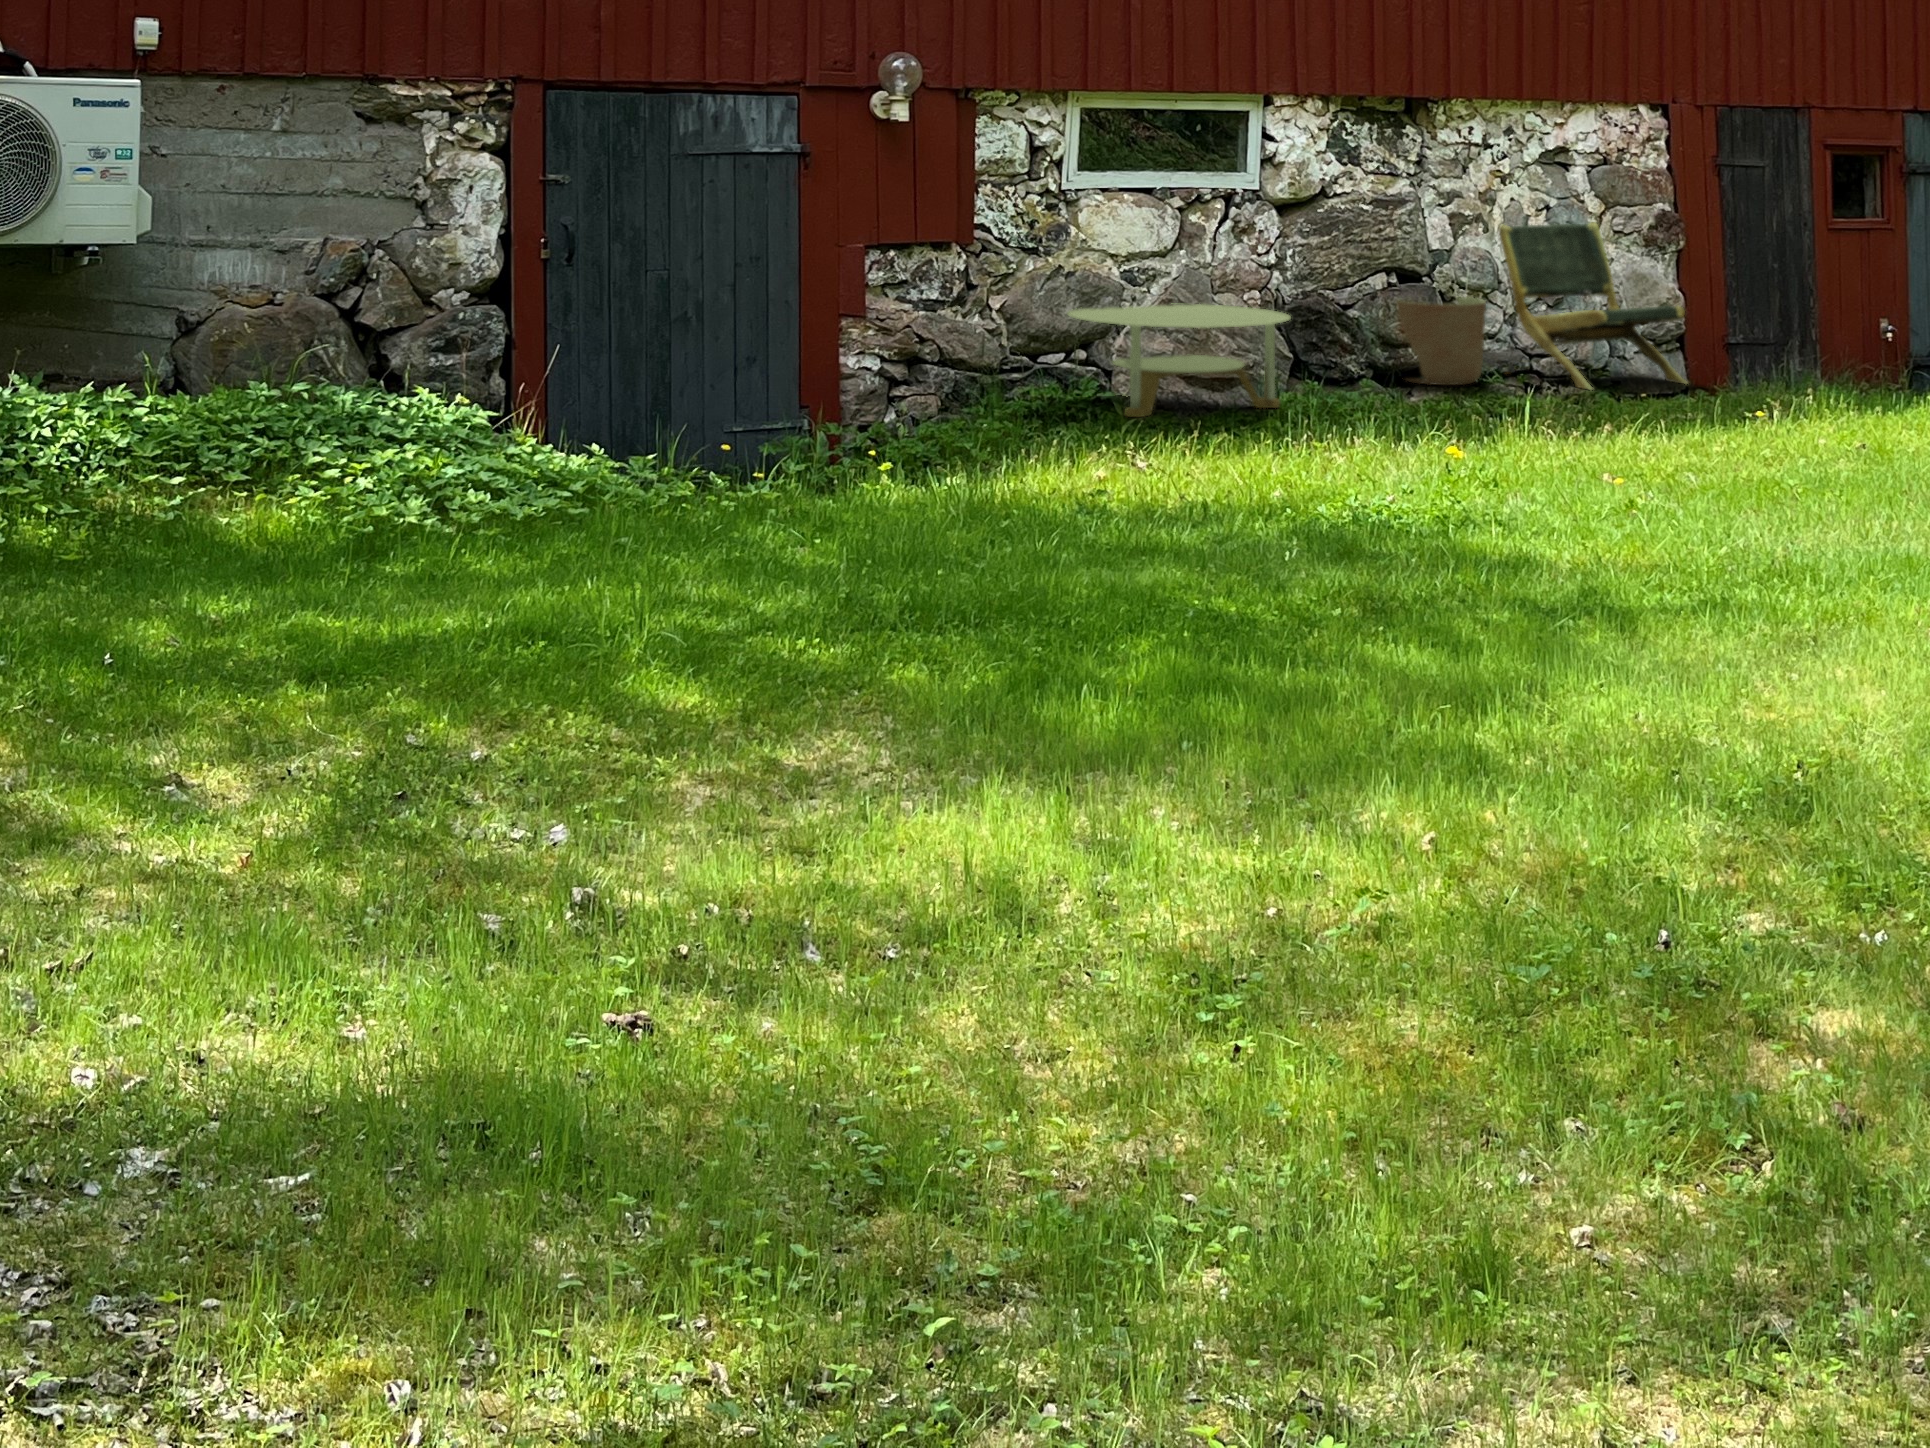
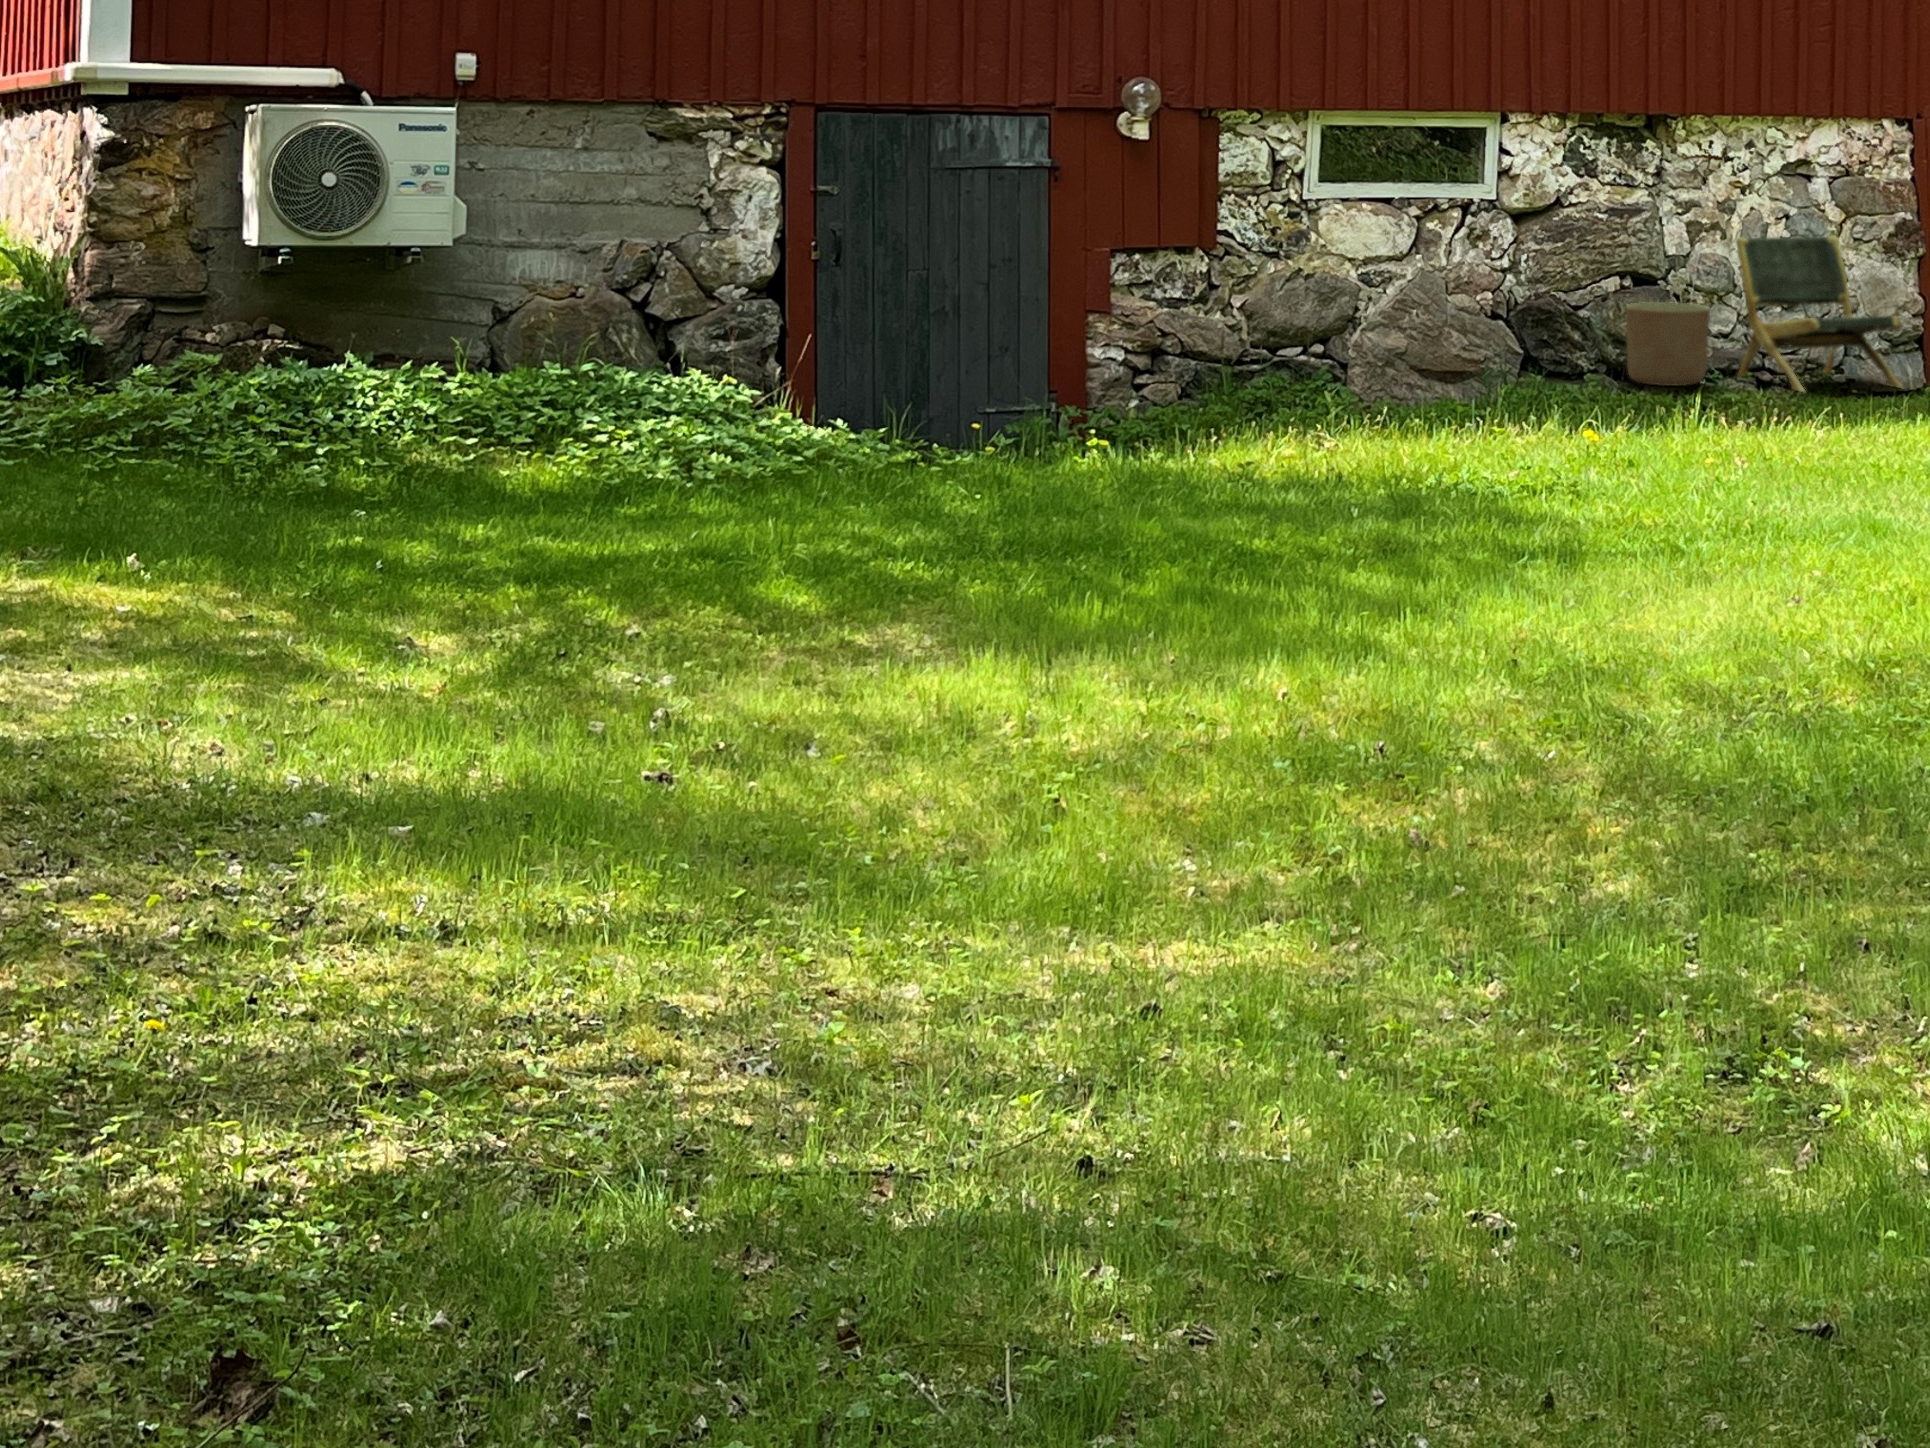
round table: present [1068,303,1291,417] -> none [1297,306,1500,408]

